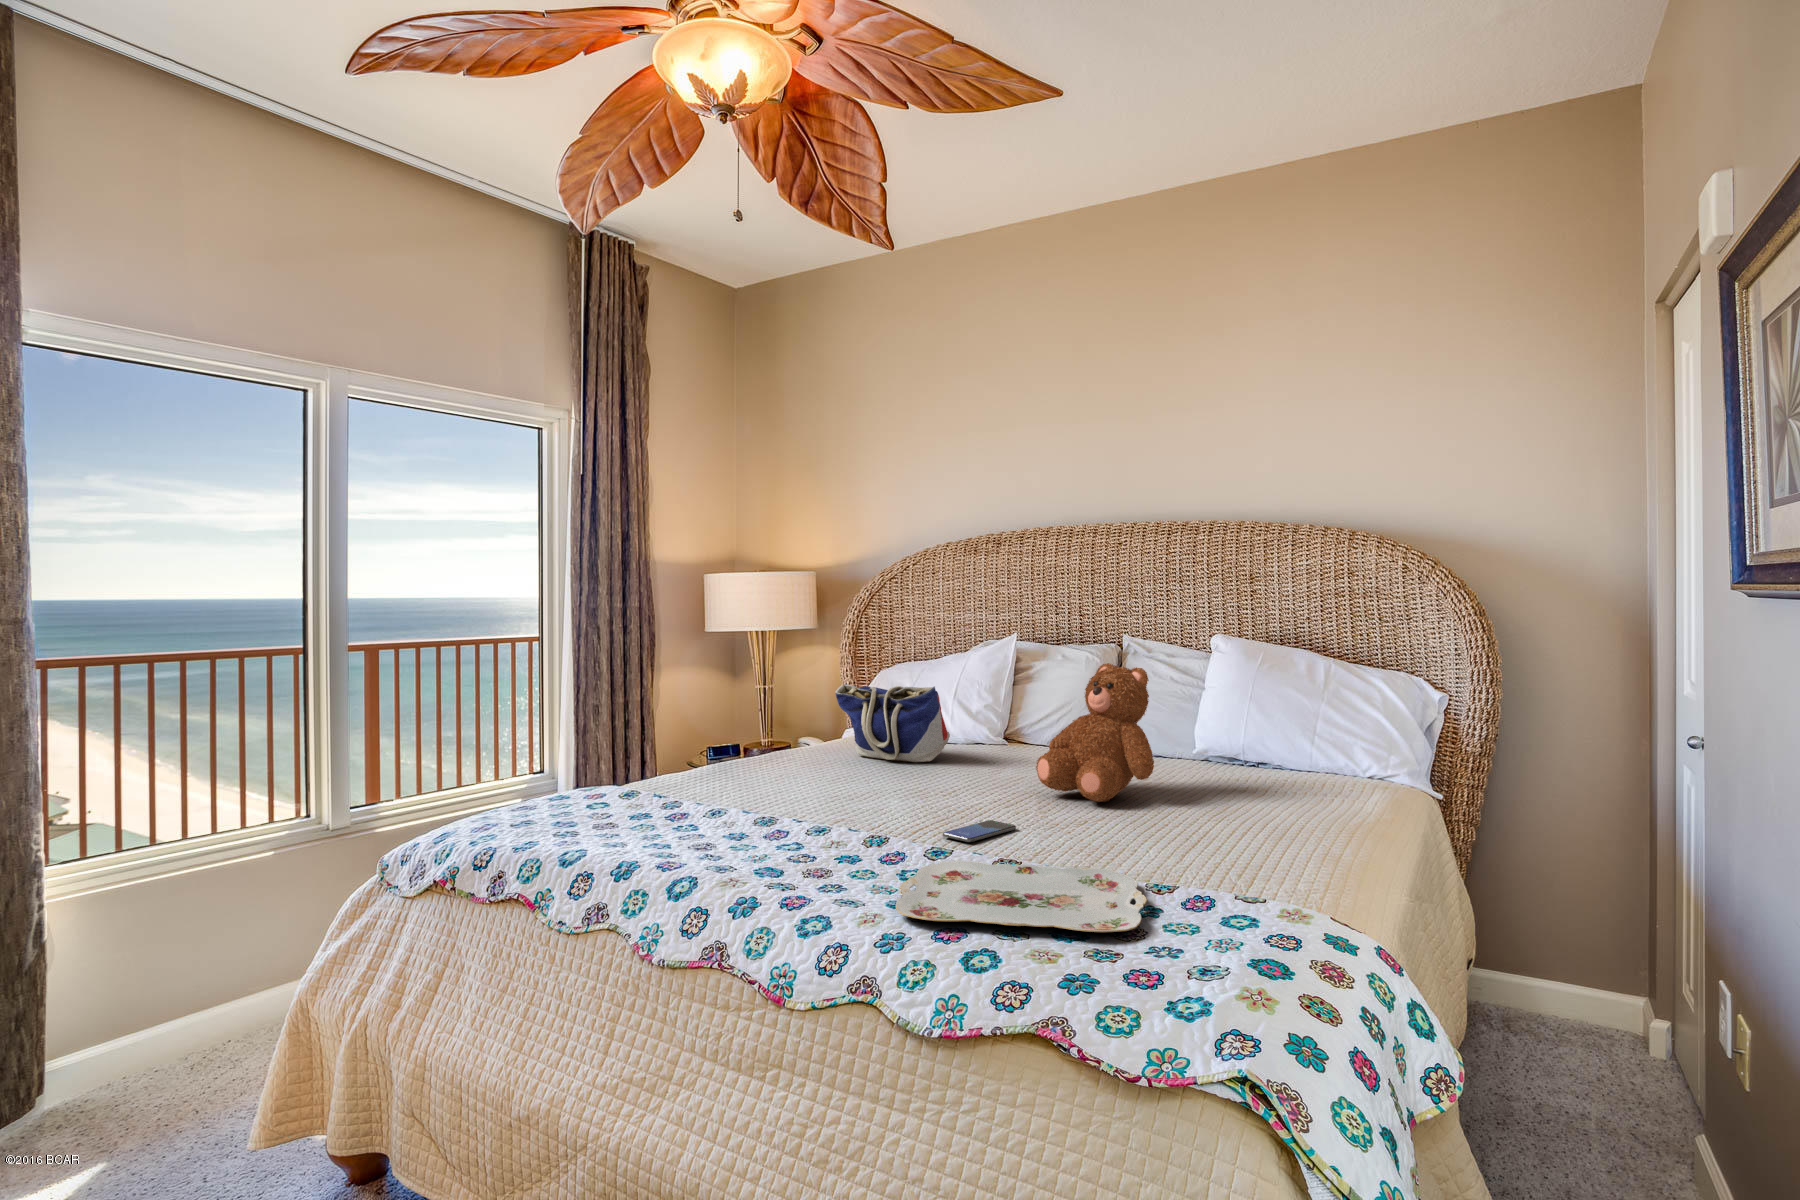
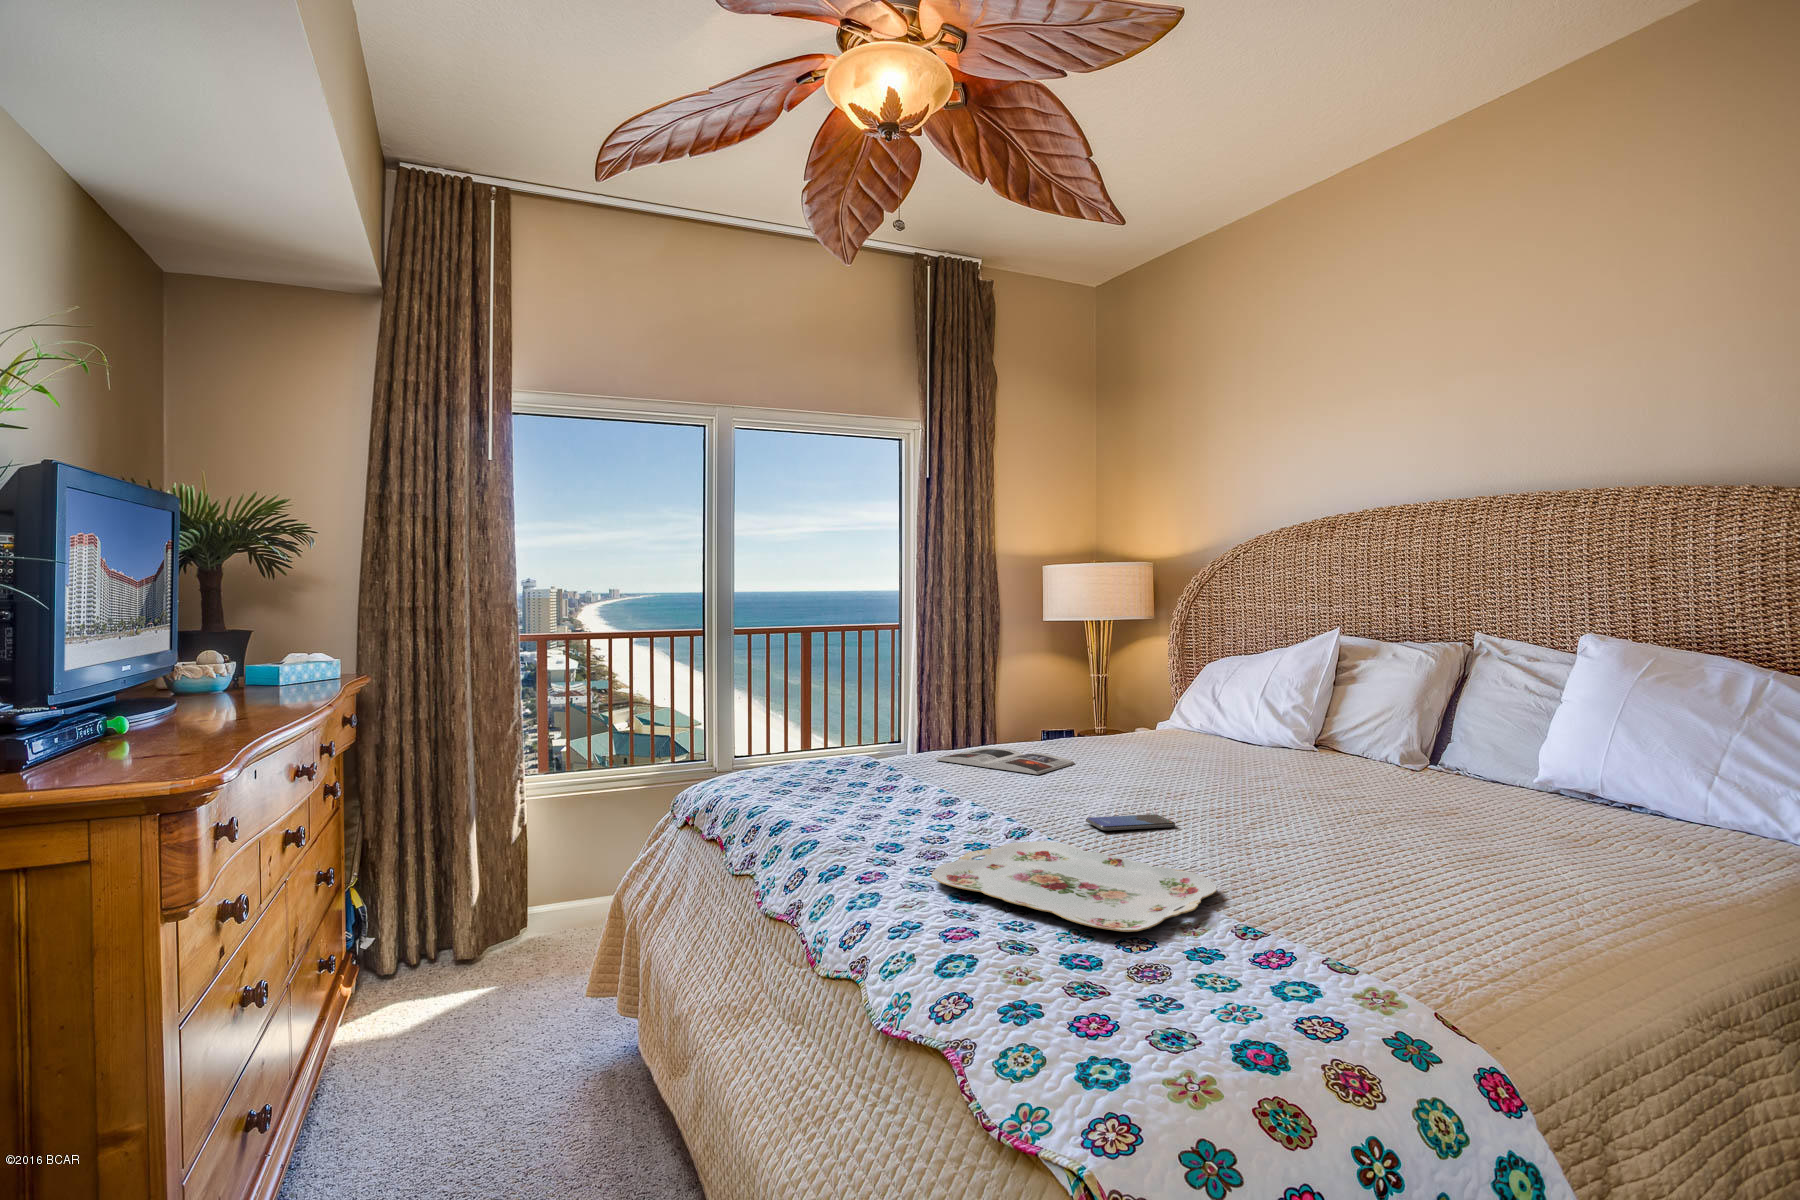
teddy bear: present [1036,663,1154,802] -> none [1251,656,1403,816]
tote bag: present [835,684,950,762] -> none [1097,671,1215,757]
magazine: none [706,772,845,795] -> present [936,748,1075,775]

